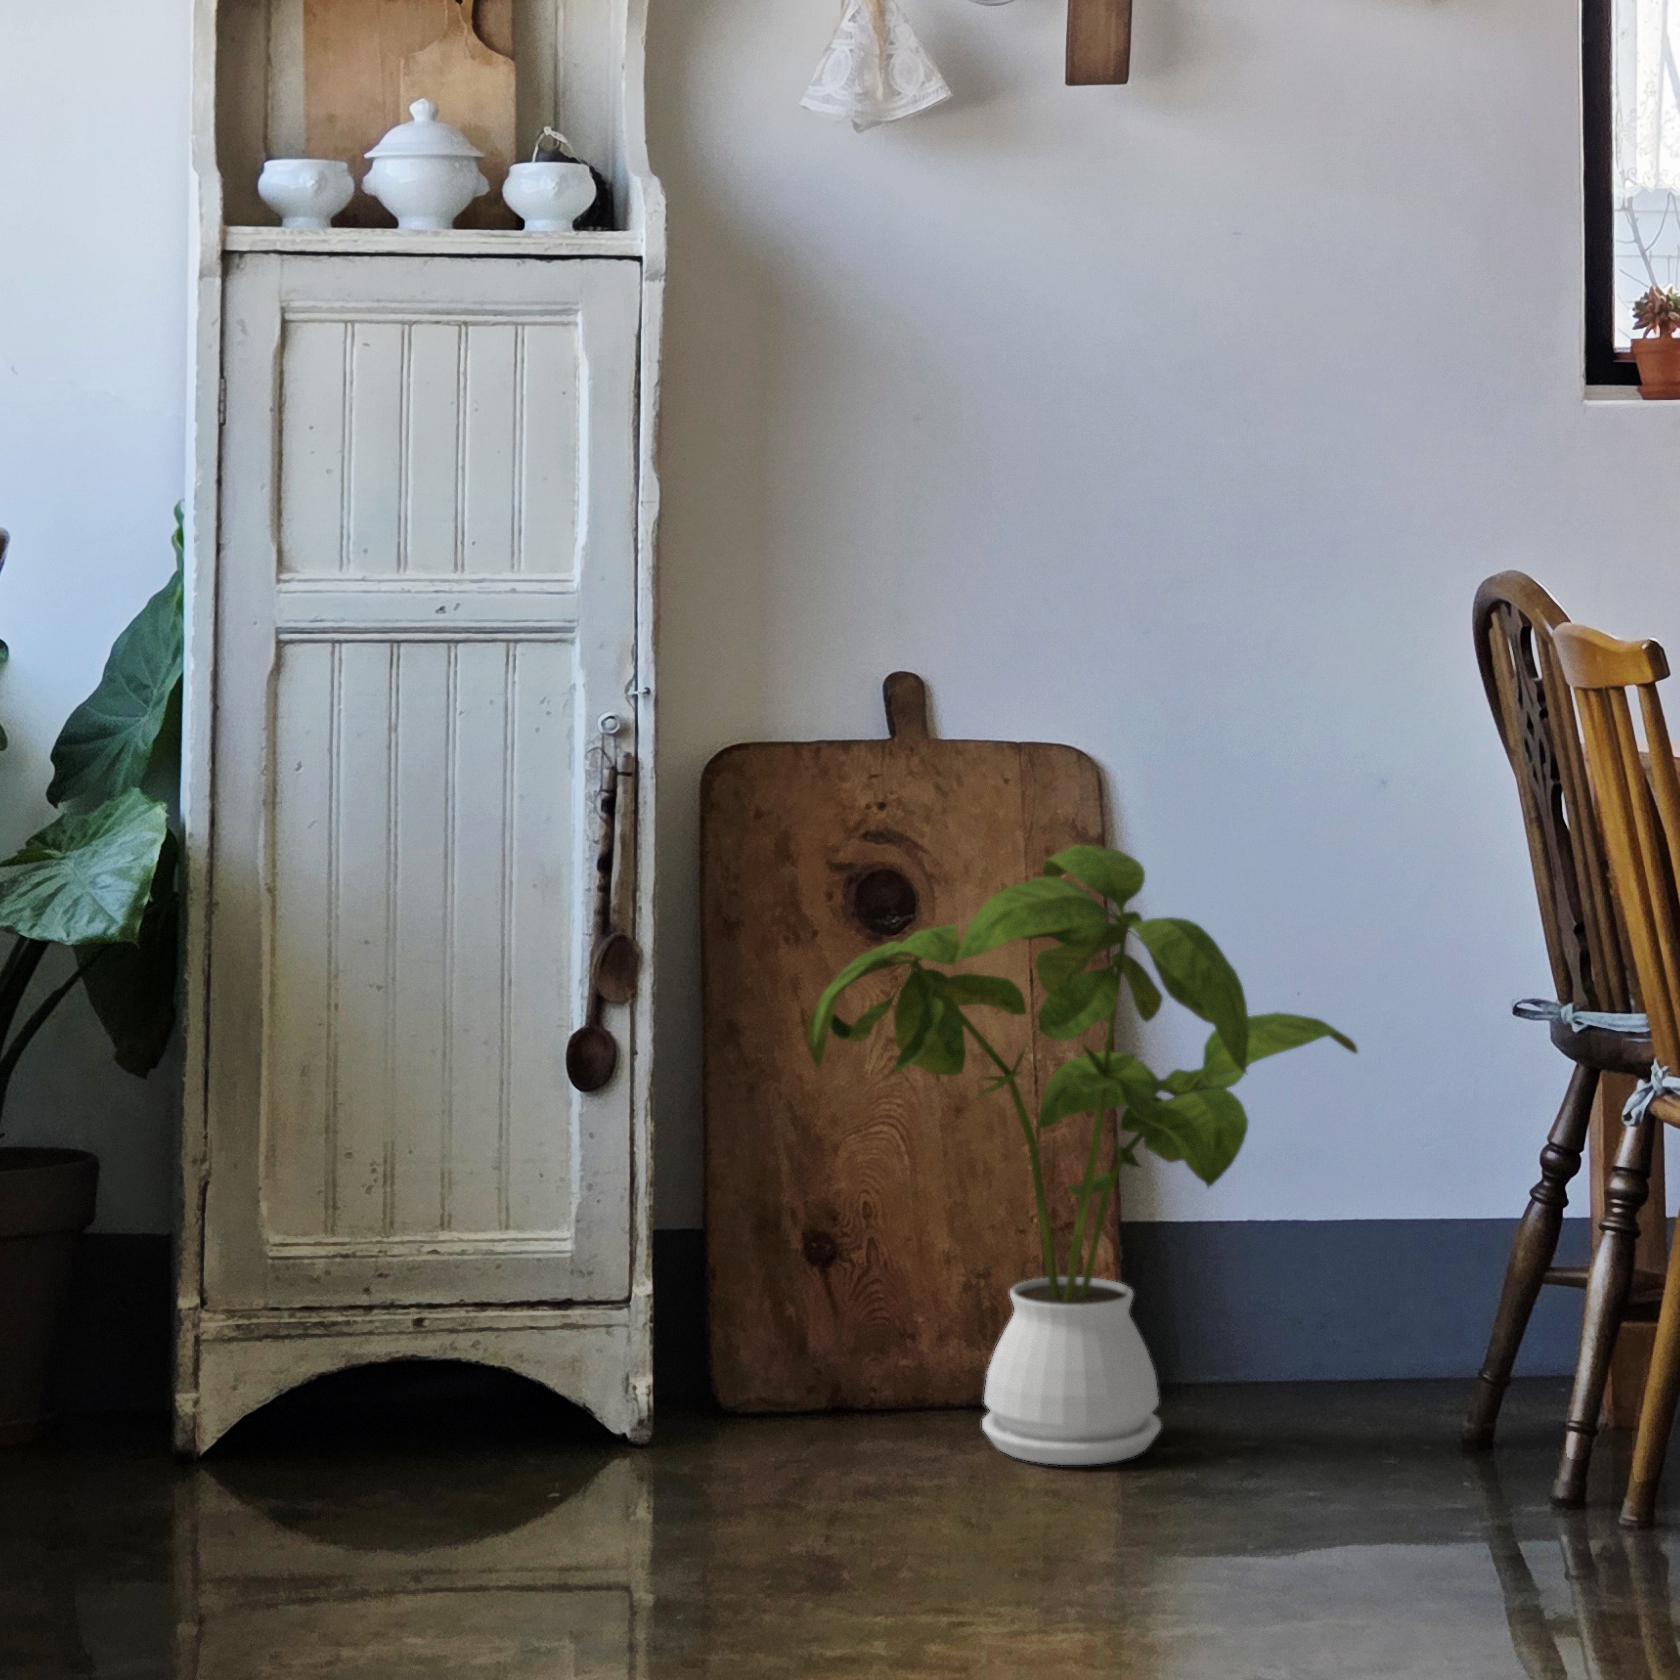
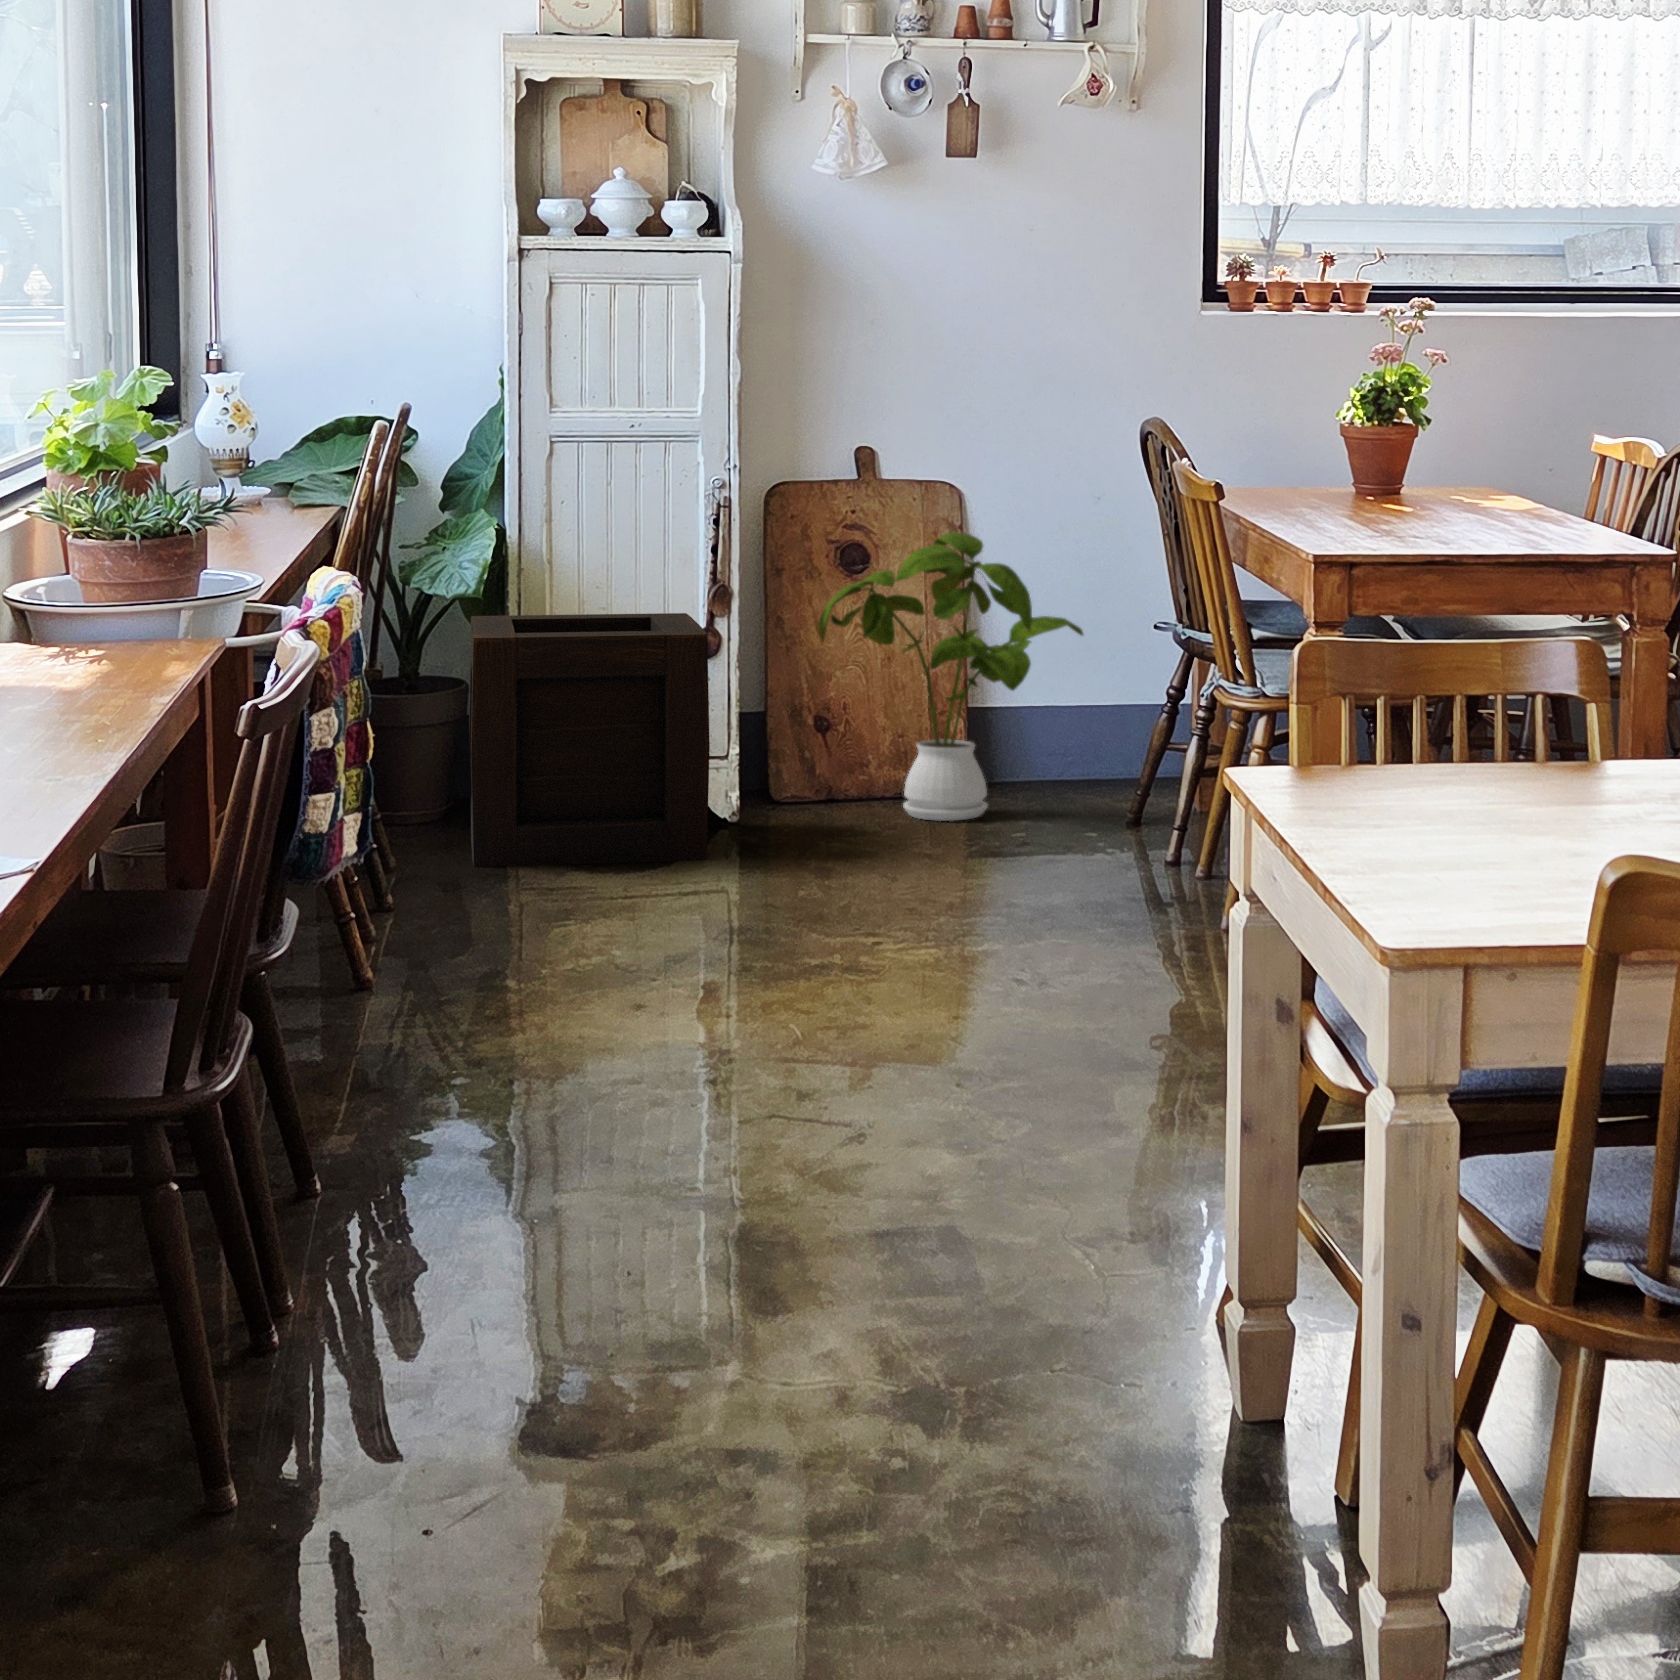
wooden crate: none [17,1015,542,1625] -> present [469,613,710,867]

